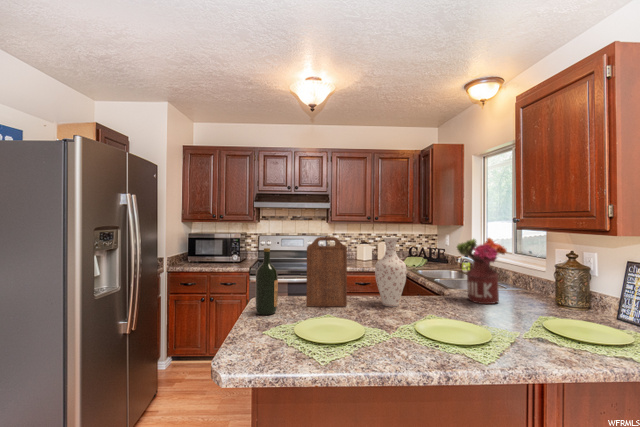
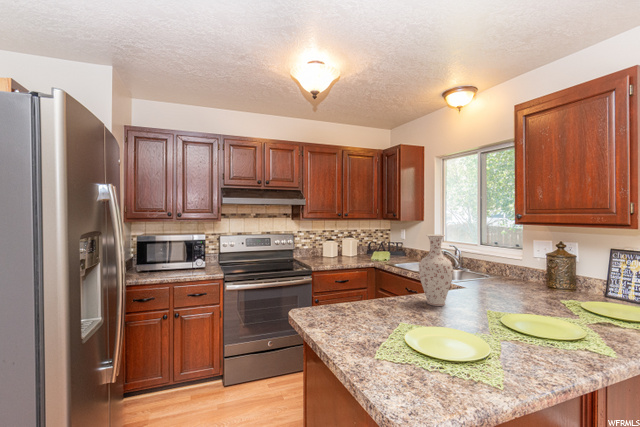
cutting board: present [306,237,347,307] -> none [362,237,402,316]
flower arrangement: present [457,238,507,304] -> none [474,232,522,294]
wine bottle: present [256,248,278,315] -> none [322,253,348,334]

